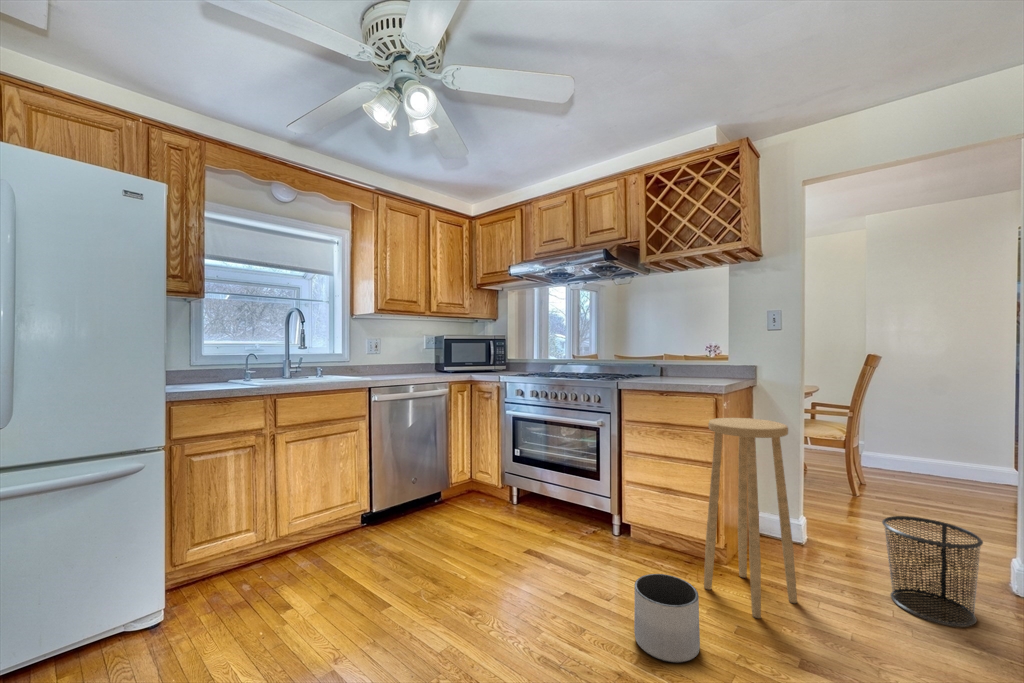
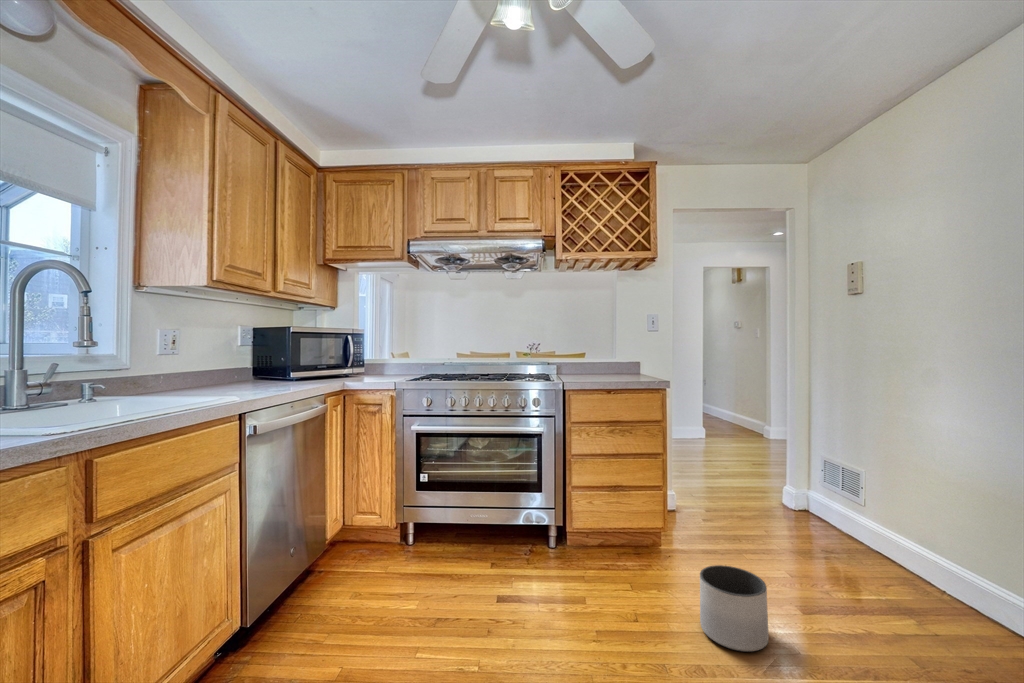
stool: present [704,418,797,618] -> none [676,407,744,580]
waste bin: present [882,516,983,627] -> none [757,469,819,541]

